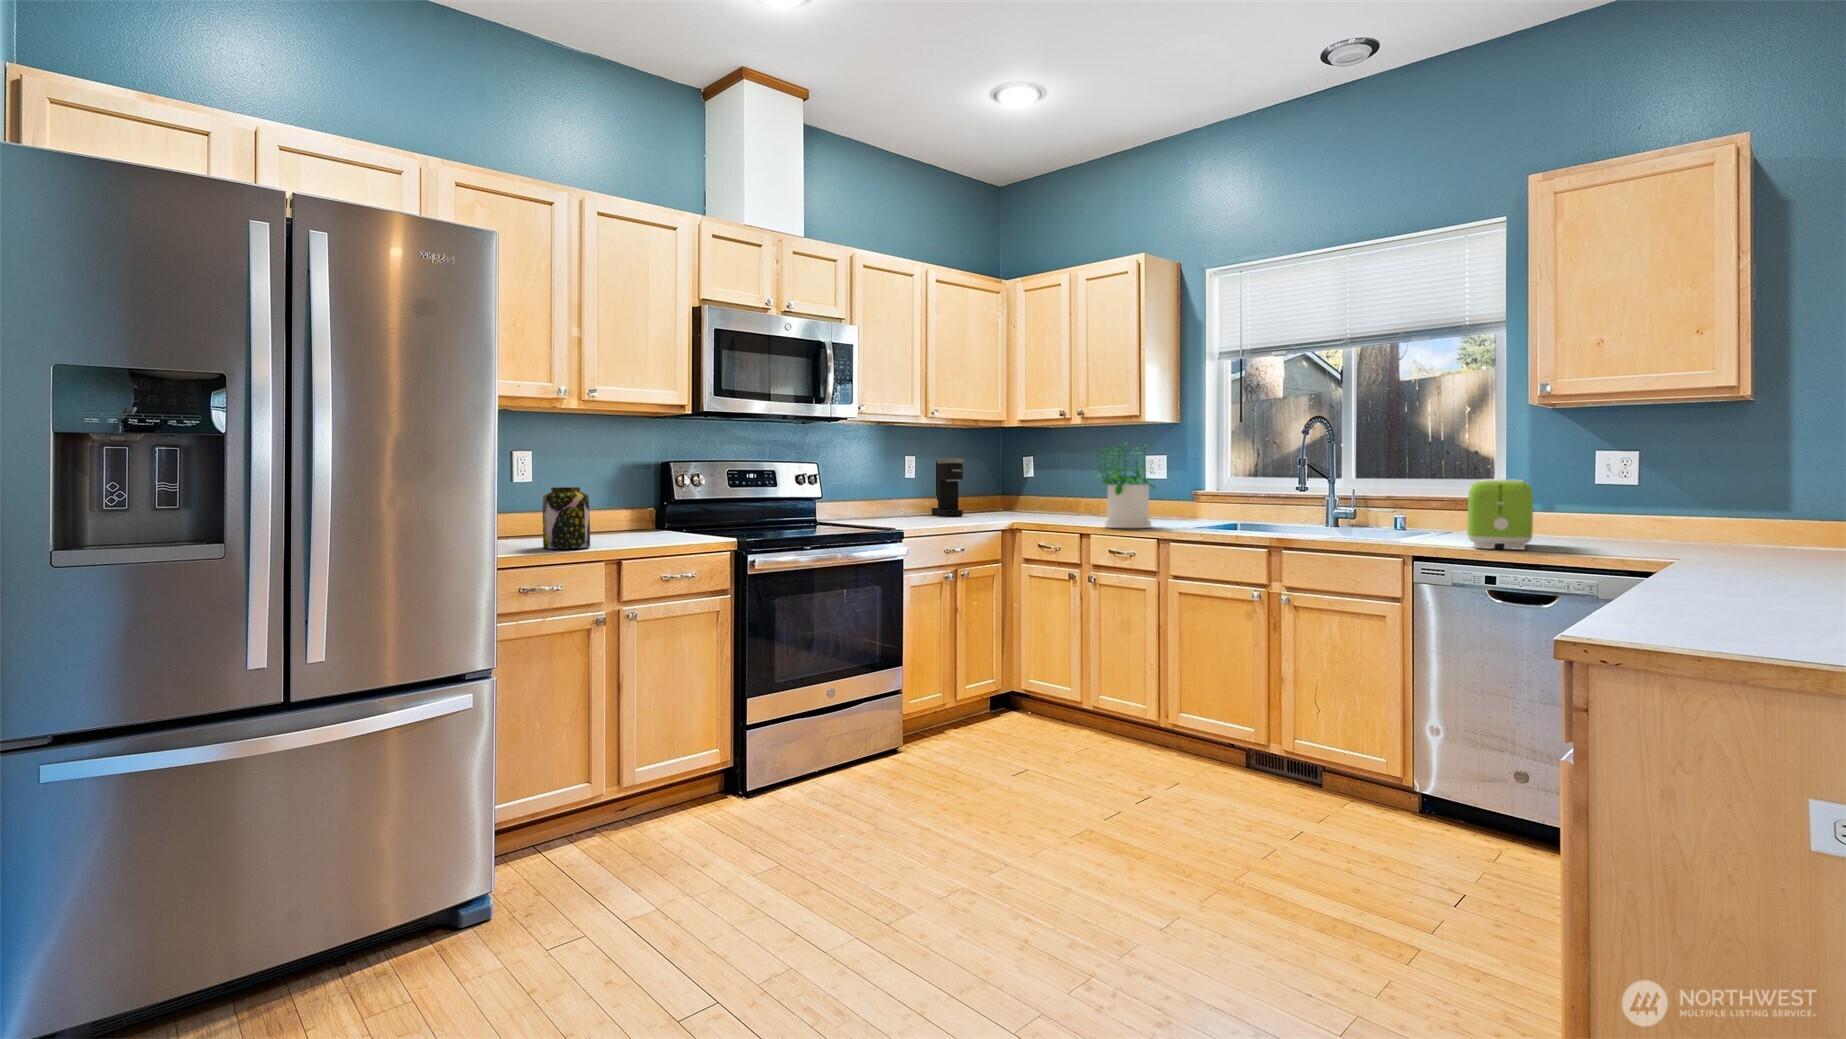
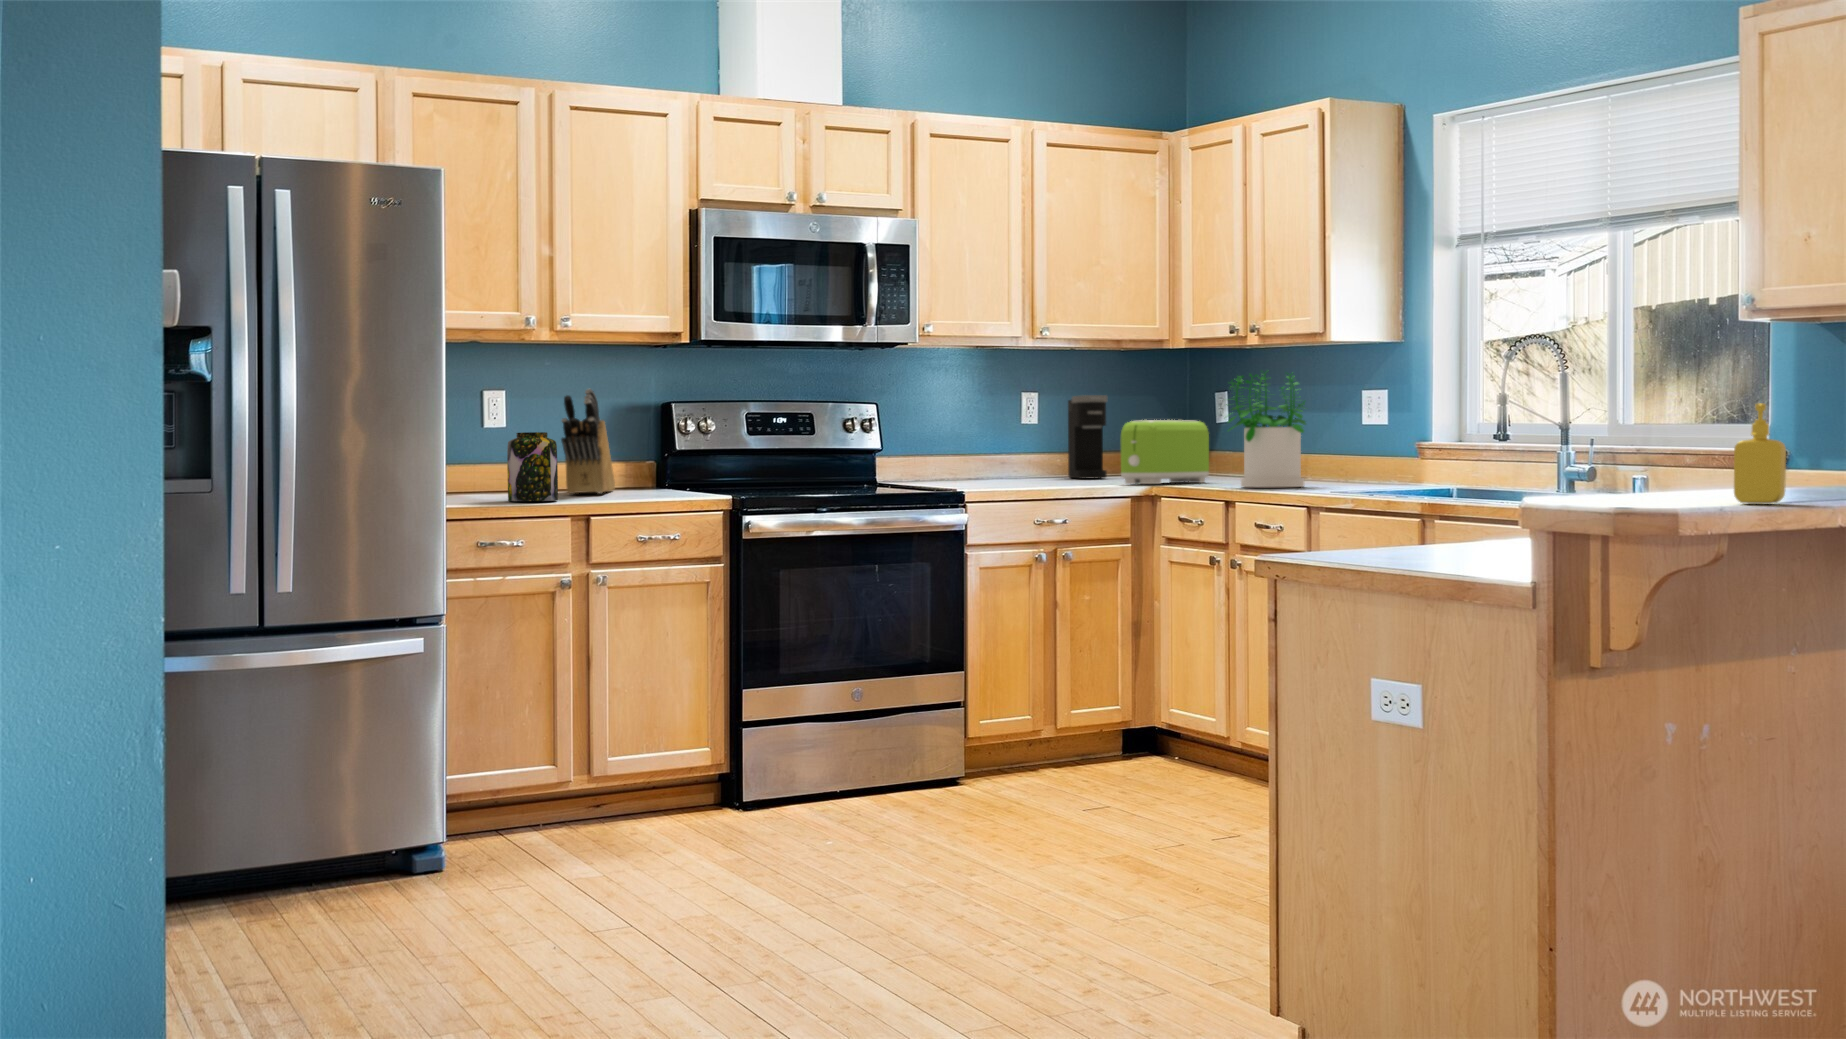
knife block: none [588,449,626,539] -> present [561,389,615,494]
soap dispenser: none [1604,475,1652,554] -> present [1734,403,1786,504]
toaster: present [1467,480,1533,550] -> present [1121,420,1209,484]

